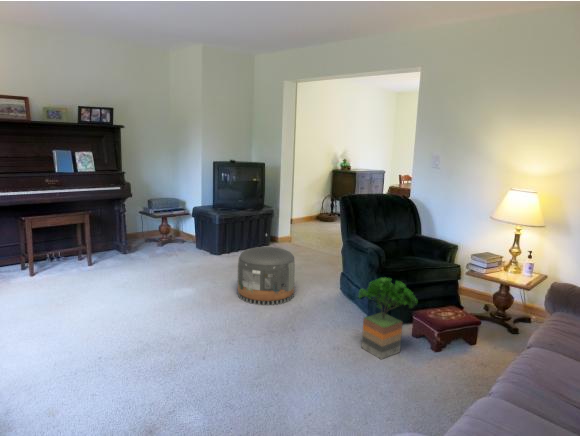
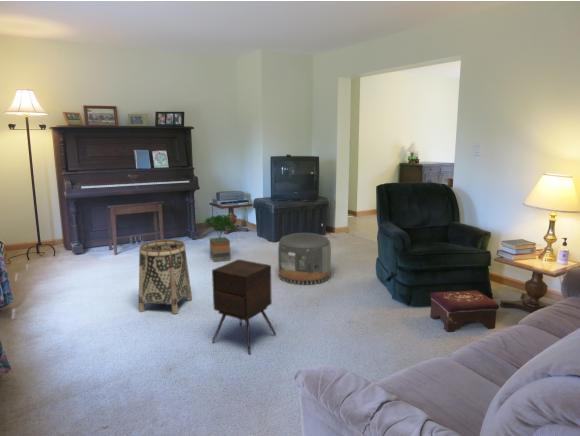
basket: none [84,262,147,352] -> present [139,240,192,314]
potted tree: present [359,277,417,359] -> present [205,215,236,262]
side table: none [190,286,262,400] -> present [212,260,276,354]

